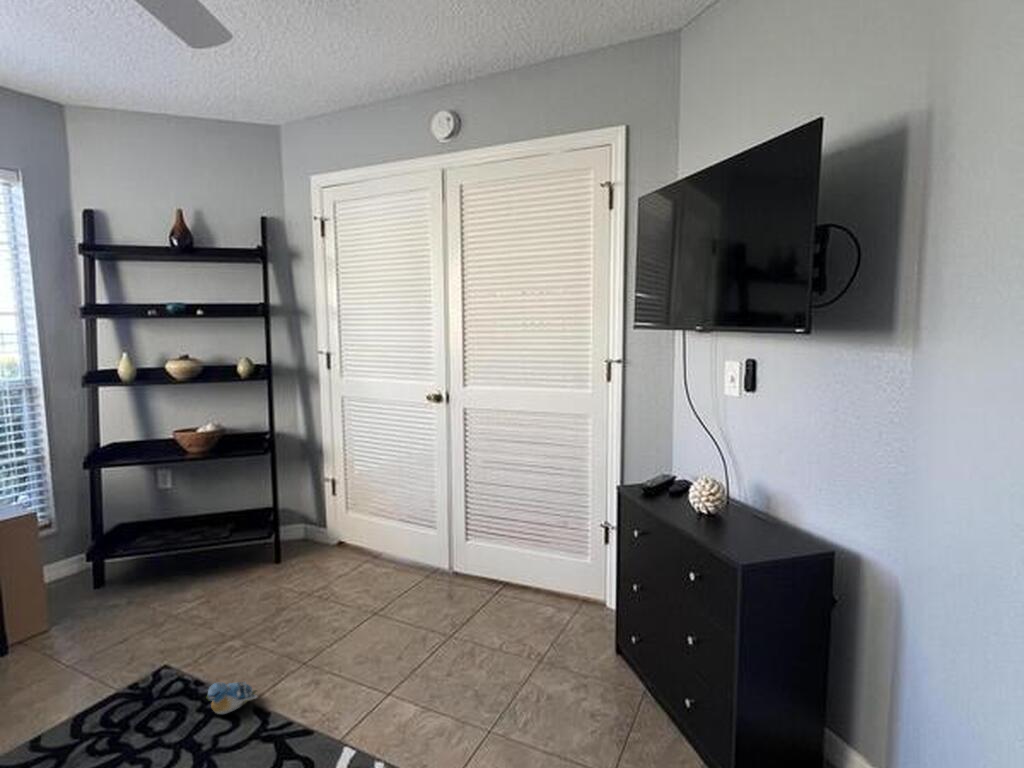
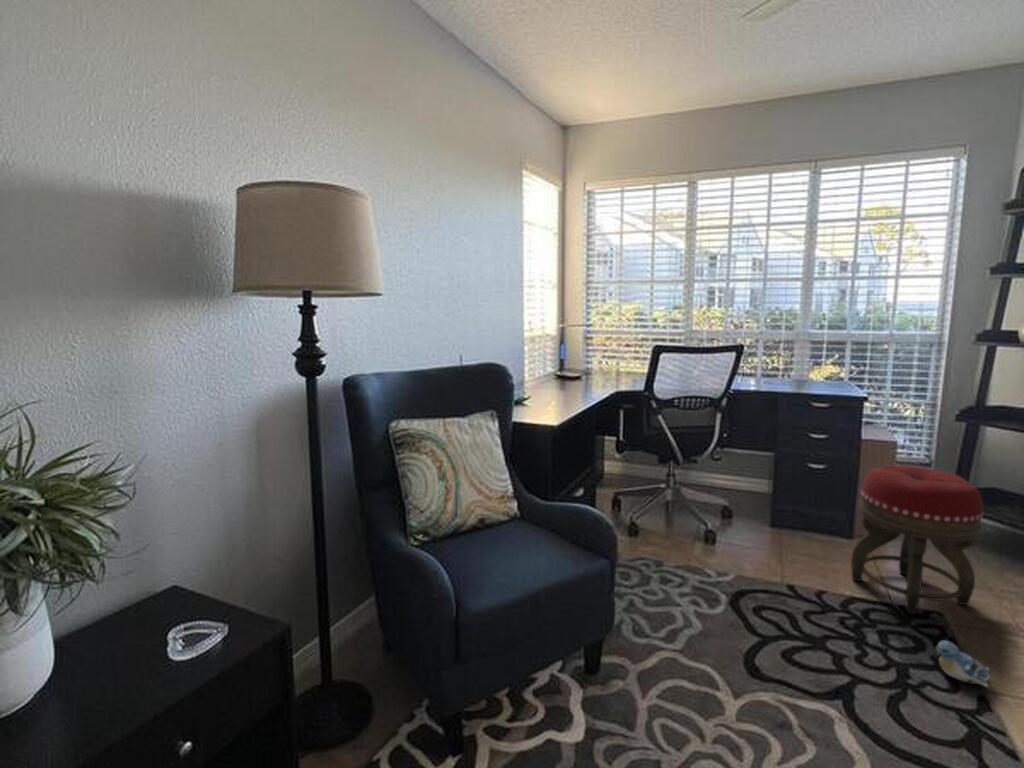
footstool: none [38,523,179,698] -> present [851,465,984,614]

